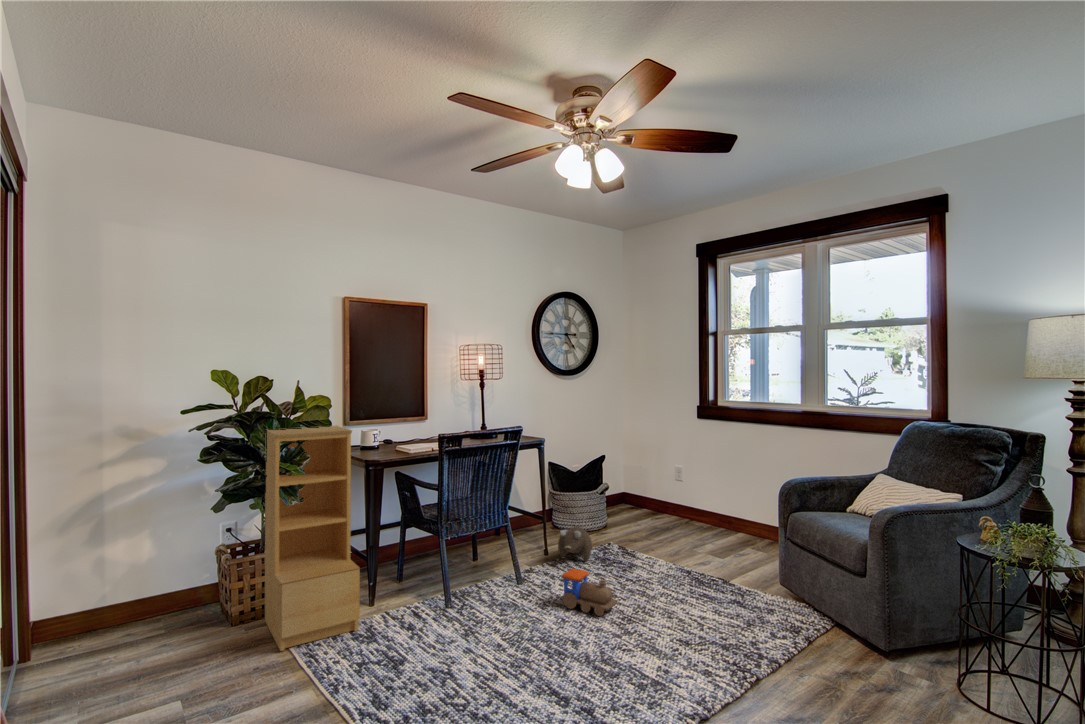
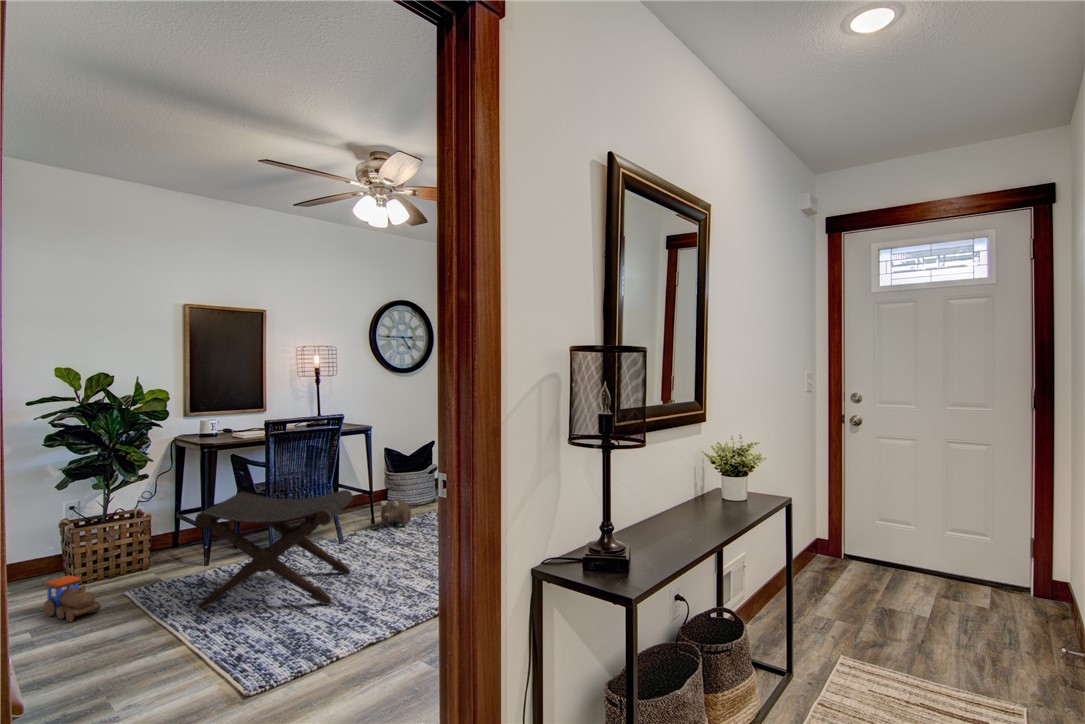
bookshelf: present [265,426,360,651] -> none [106,415,193,598]
footstool: none [369,523,548,688] -> present [195,490,352,609]
toy train: present [562,568,617,616] -> present [44,575,101,622]

